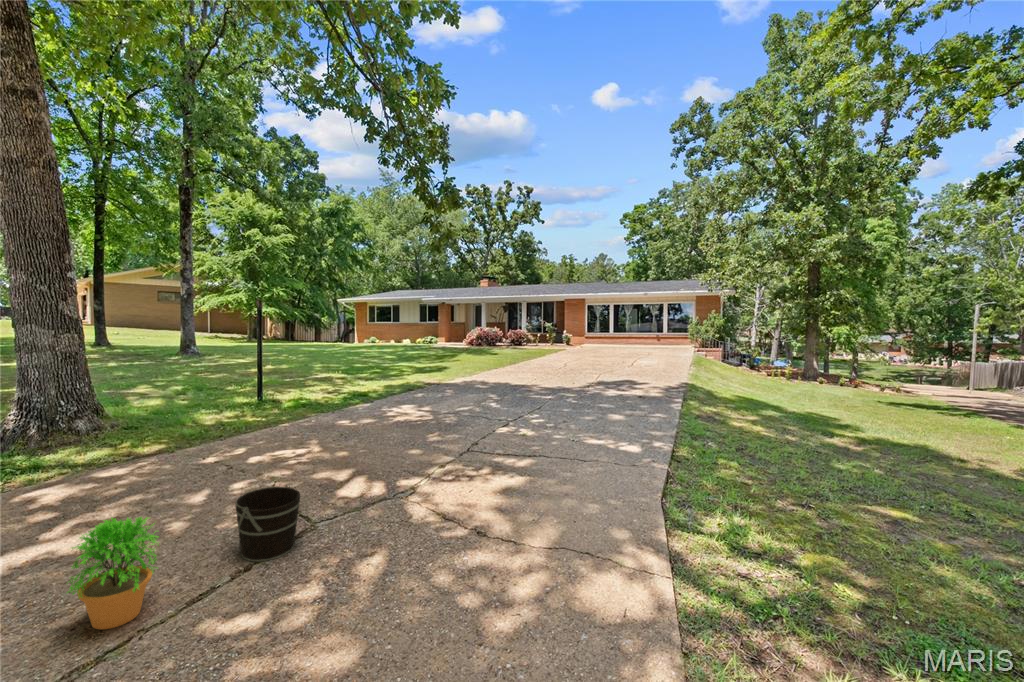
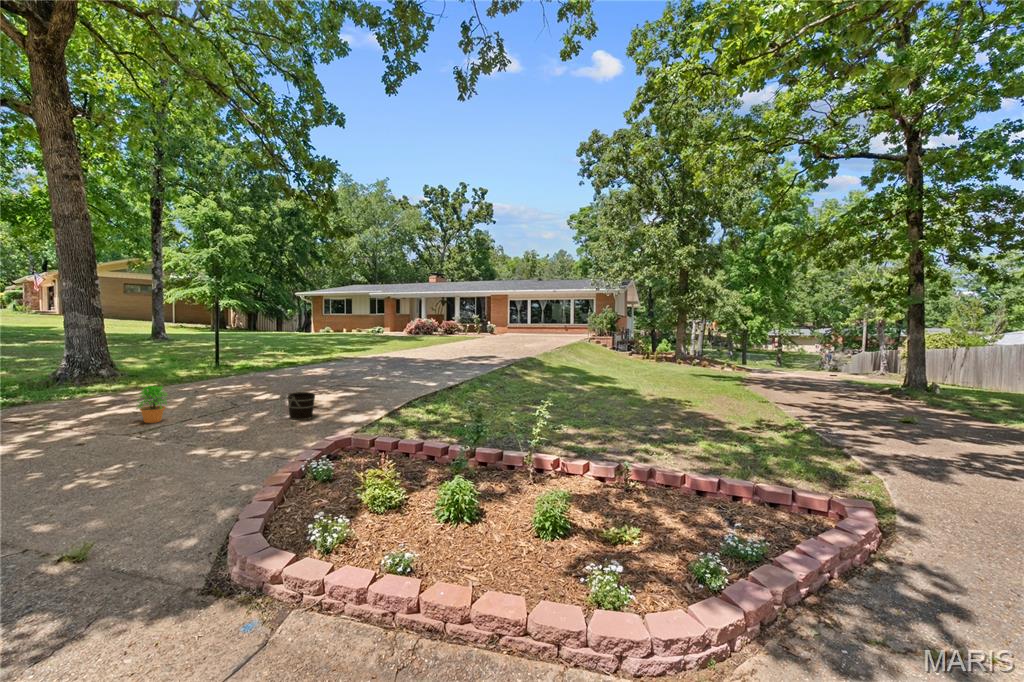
bucket: present [235,485,300,562] -> present [288,392,315,420]

